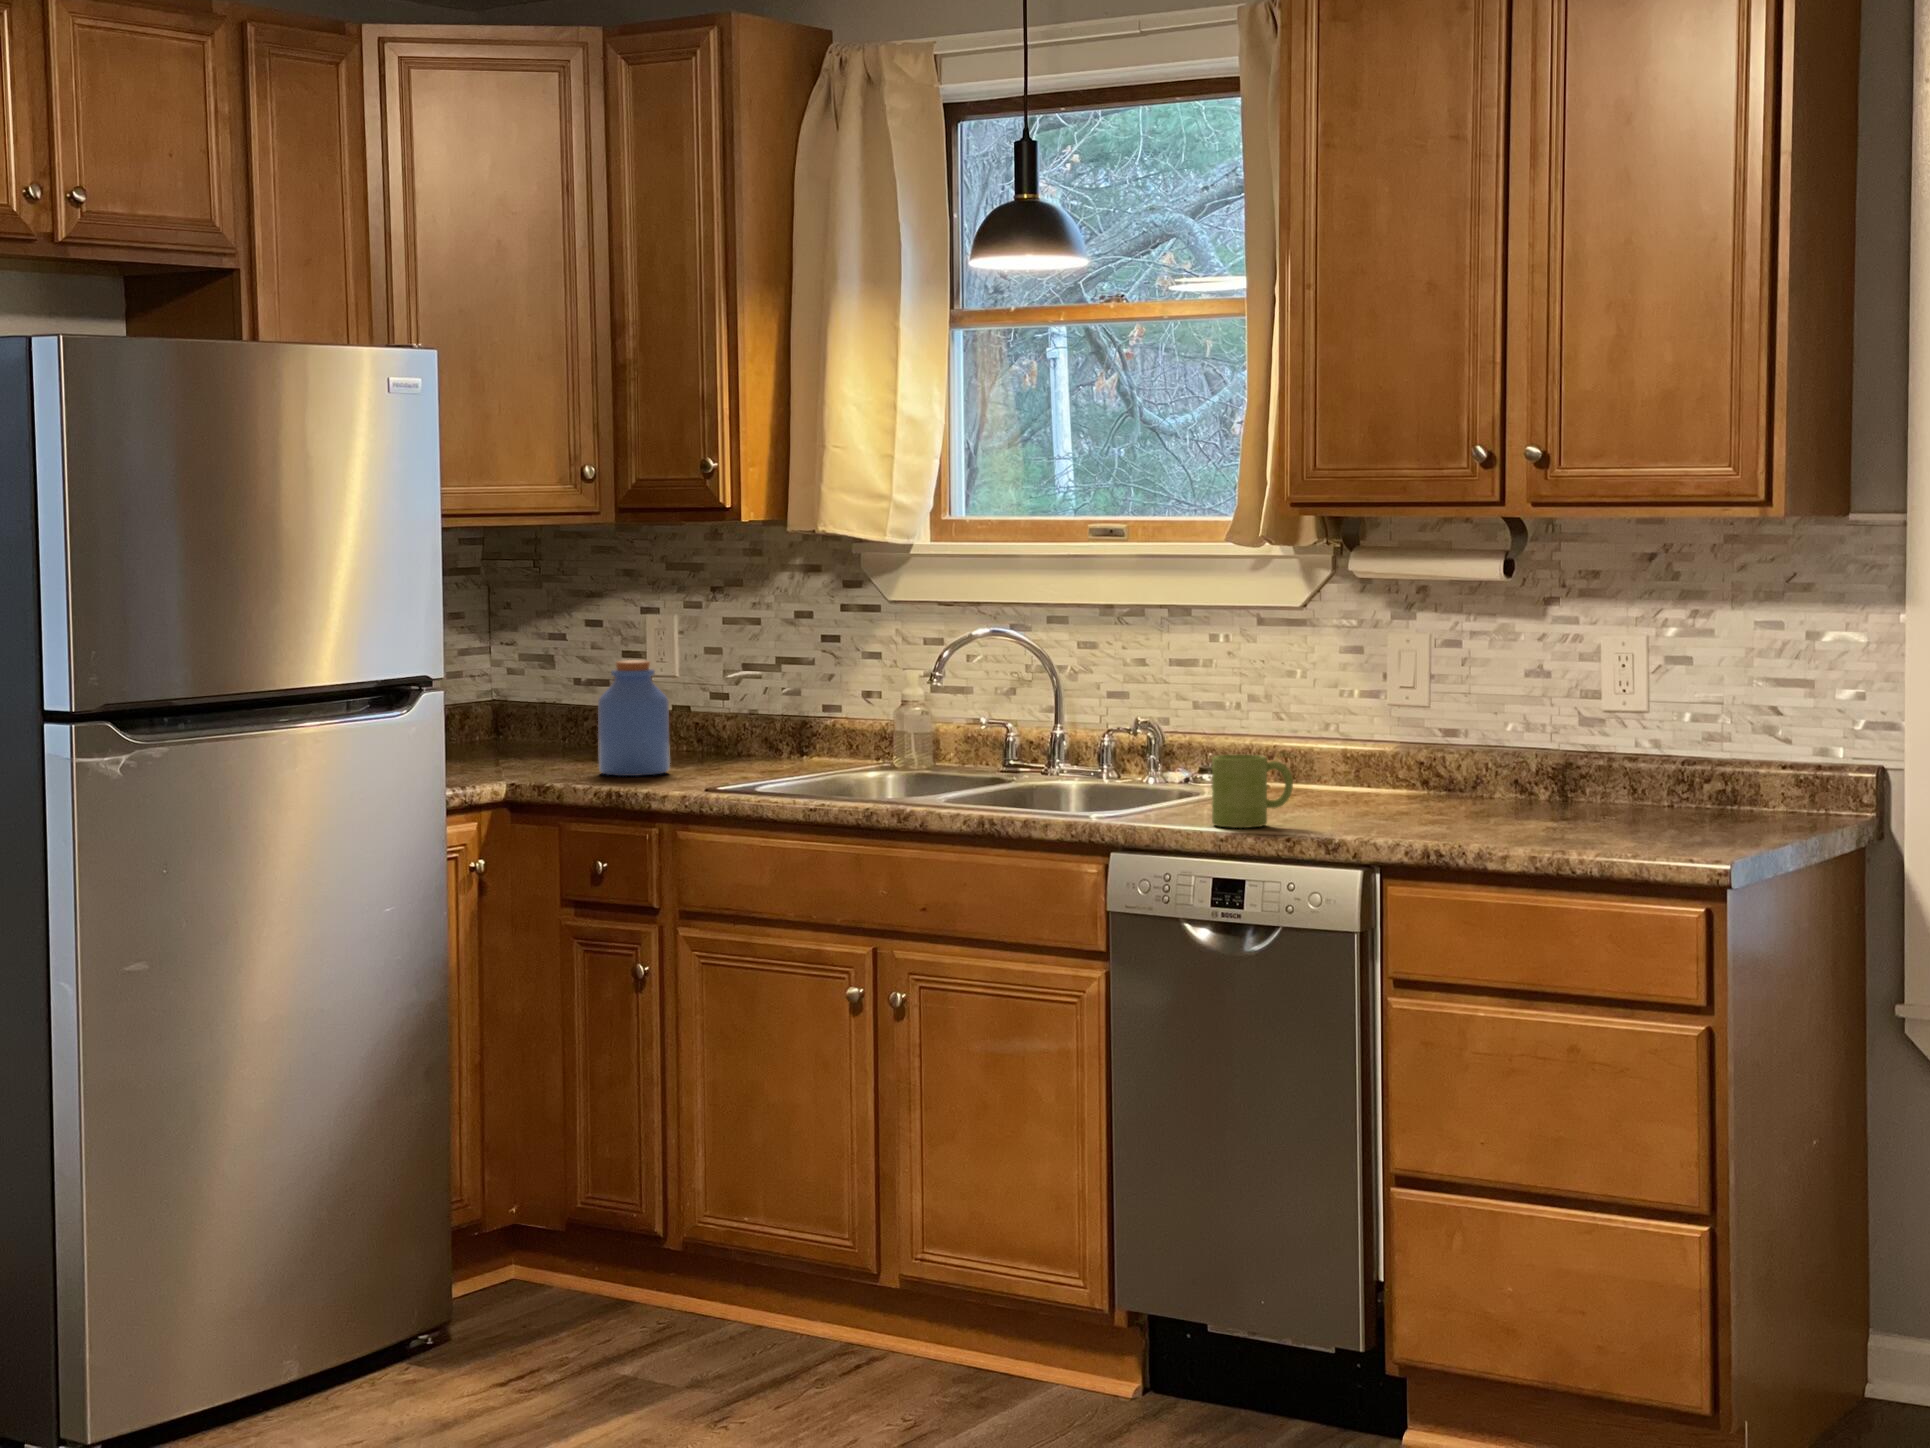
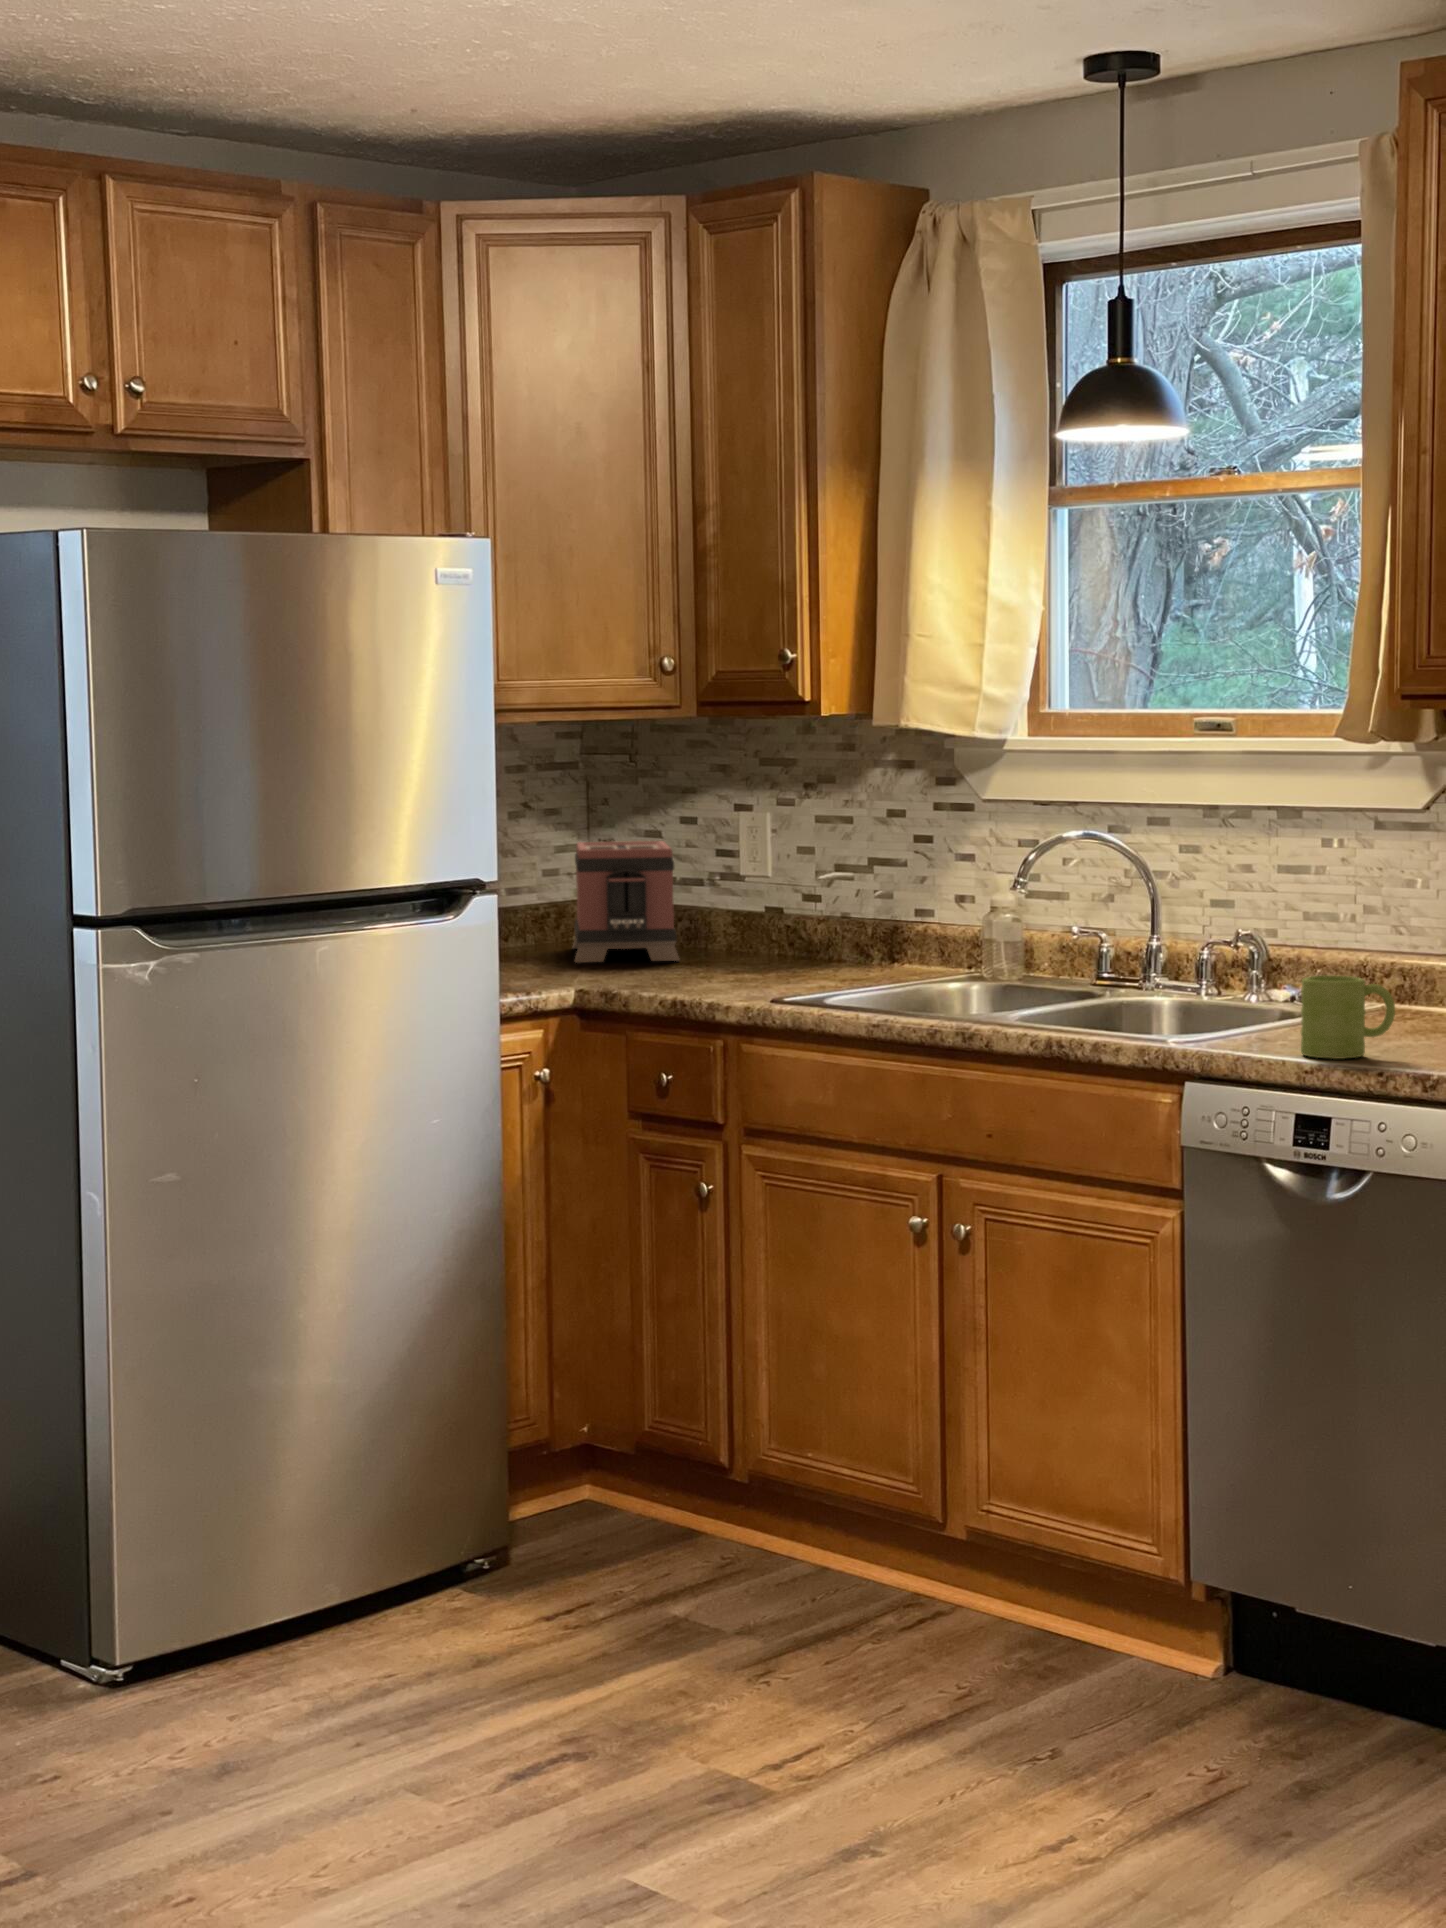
toaster: none [478,642,595,760] -> present [573,841,679,963]
jar: present [598,660,670,776] -> none [671,862,745,982]

